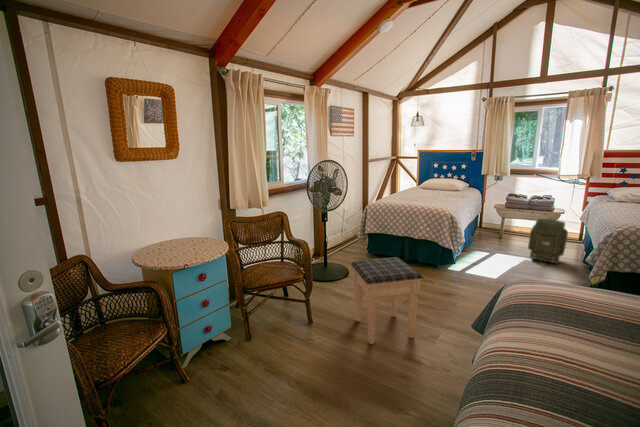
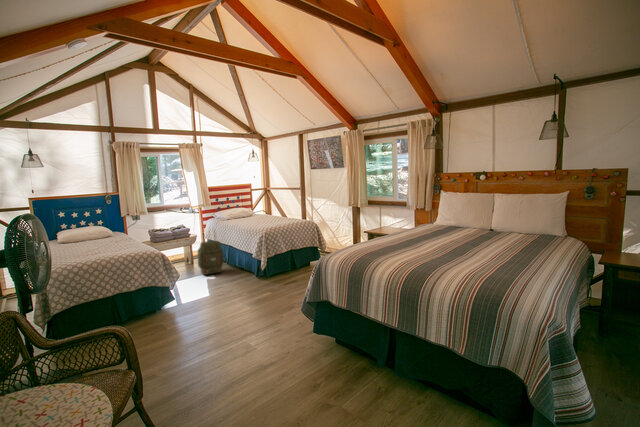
footstool: present [351,257,423,344] -> none [164,300,240,389]

